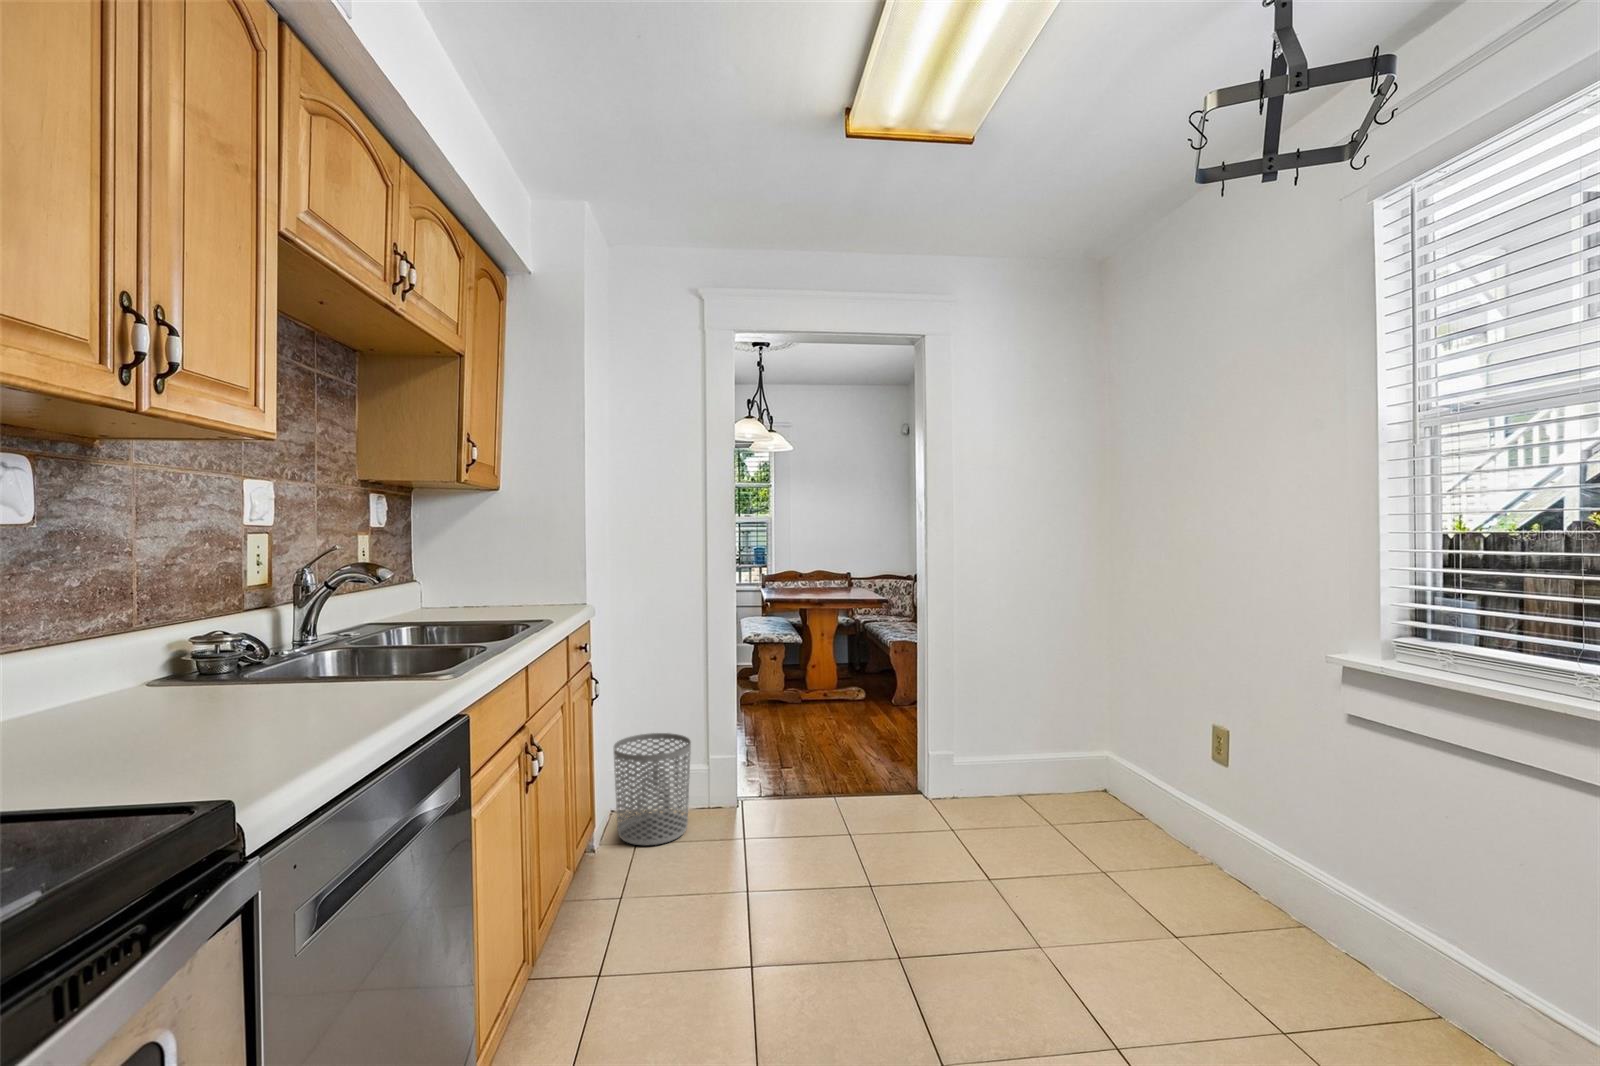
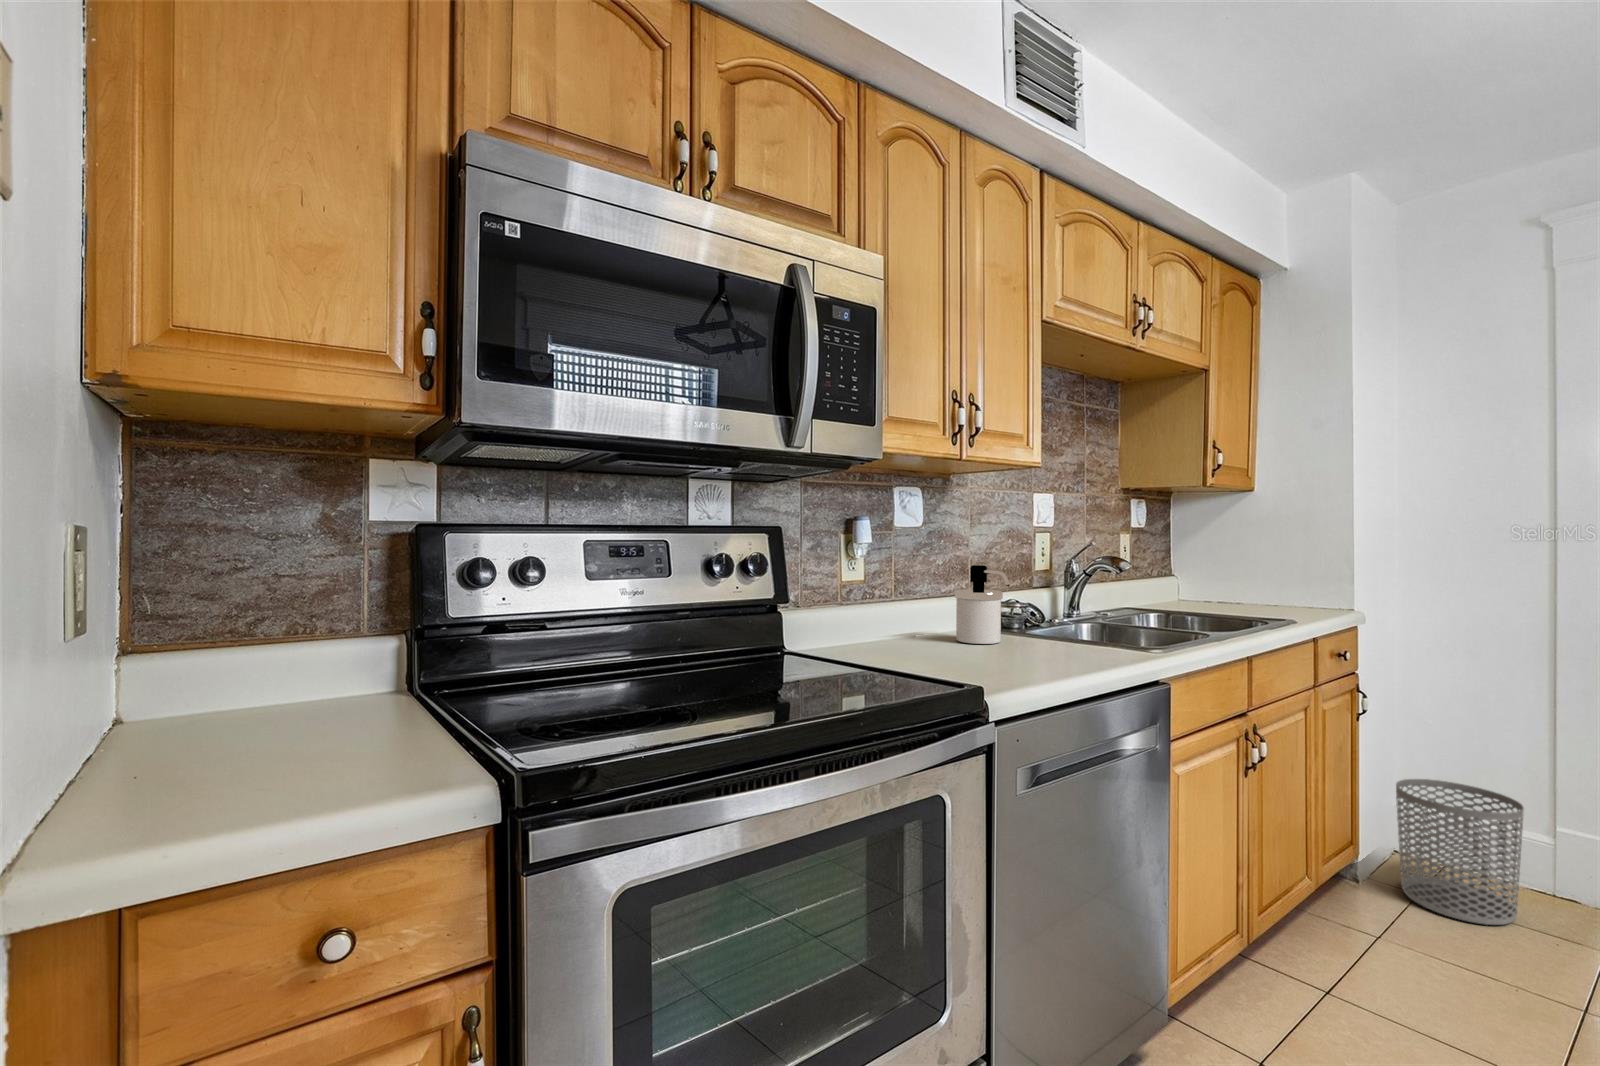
soap dispenser: none [114,586,234,716] -> present [955,565,1010,644]

